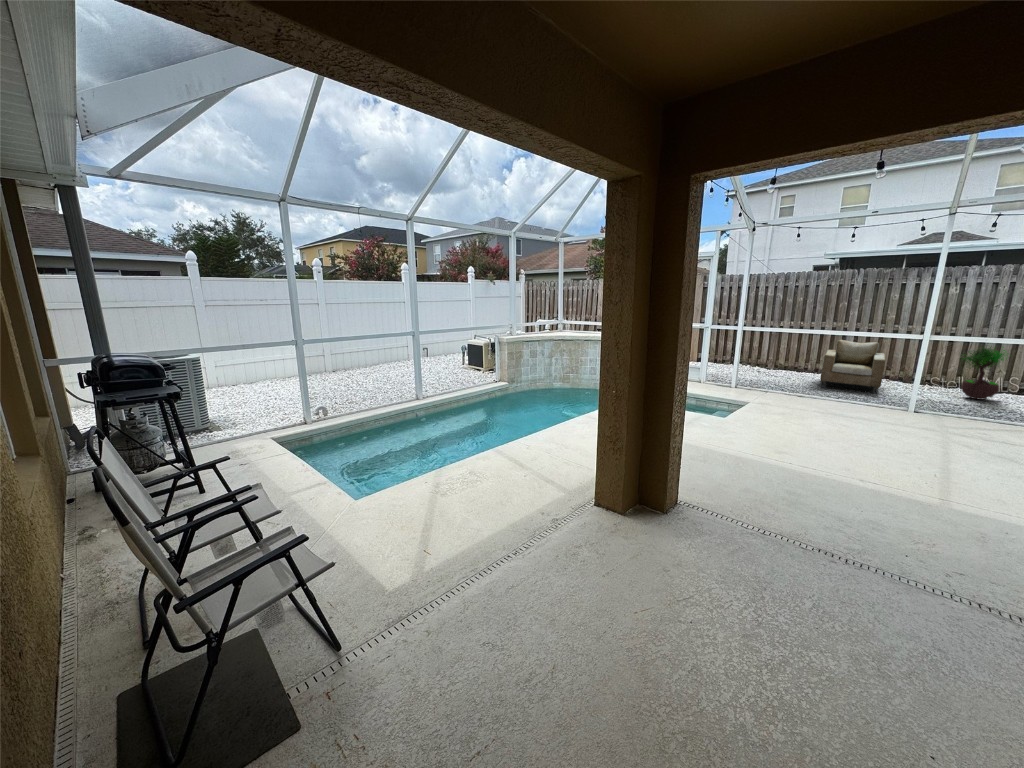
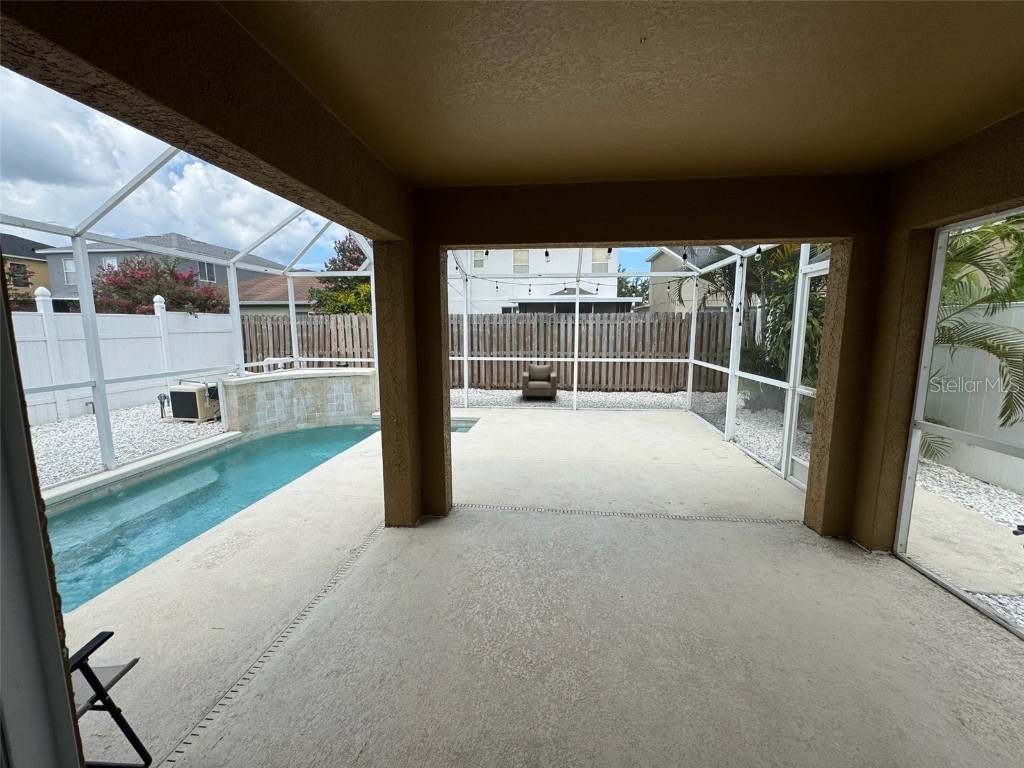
potted tree: present [961,347,1005,400] -> none [592,361,615,398]

